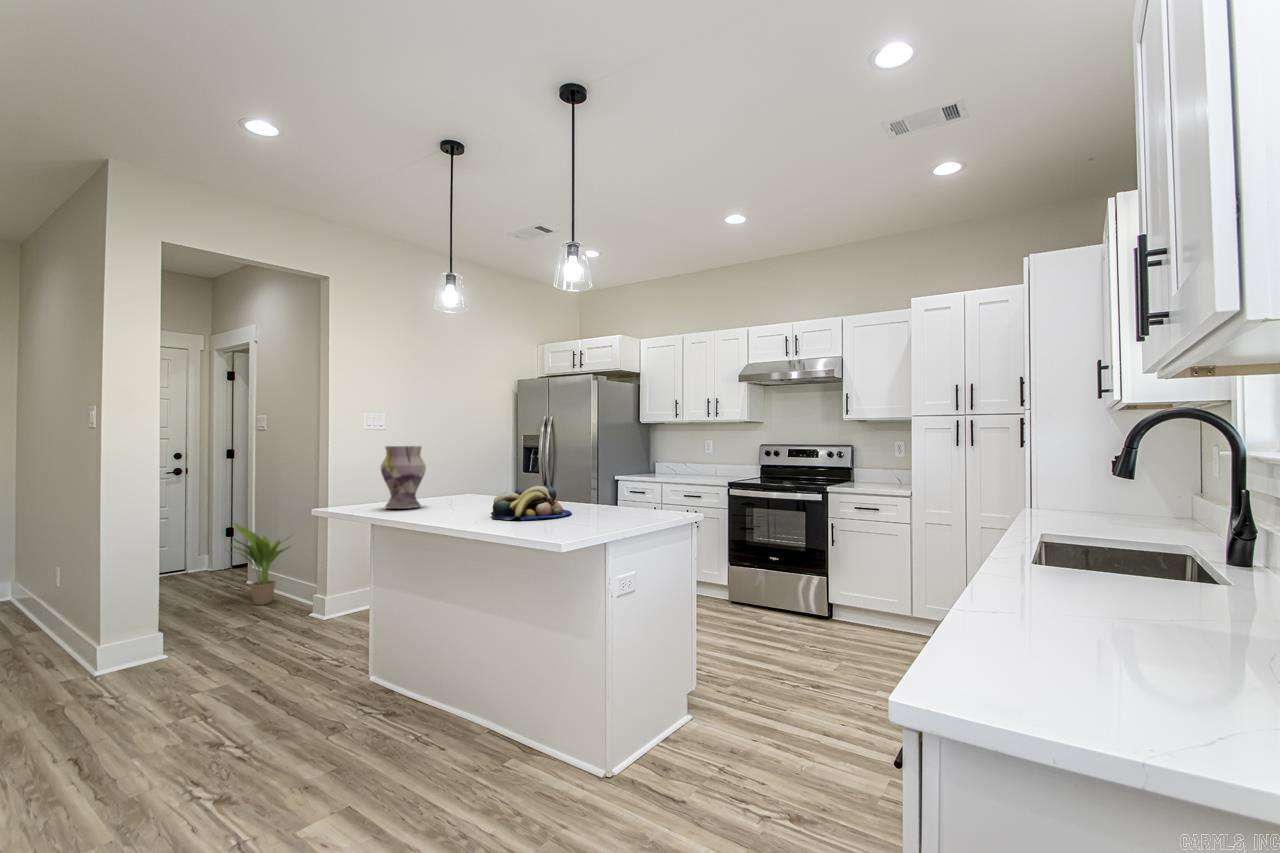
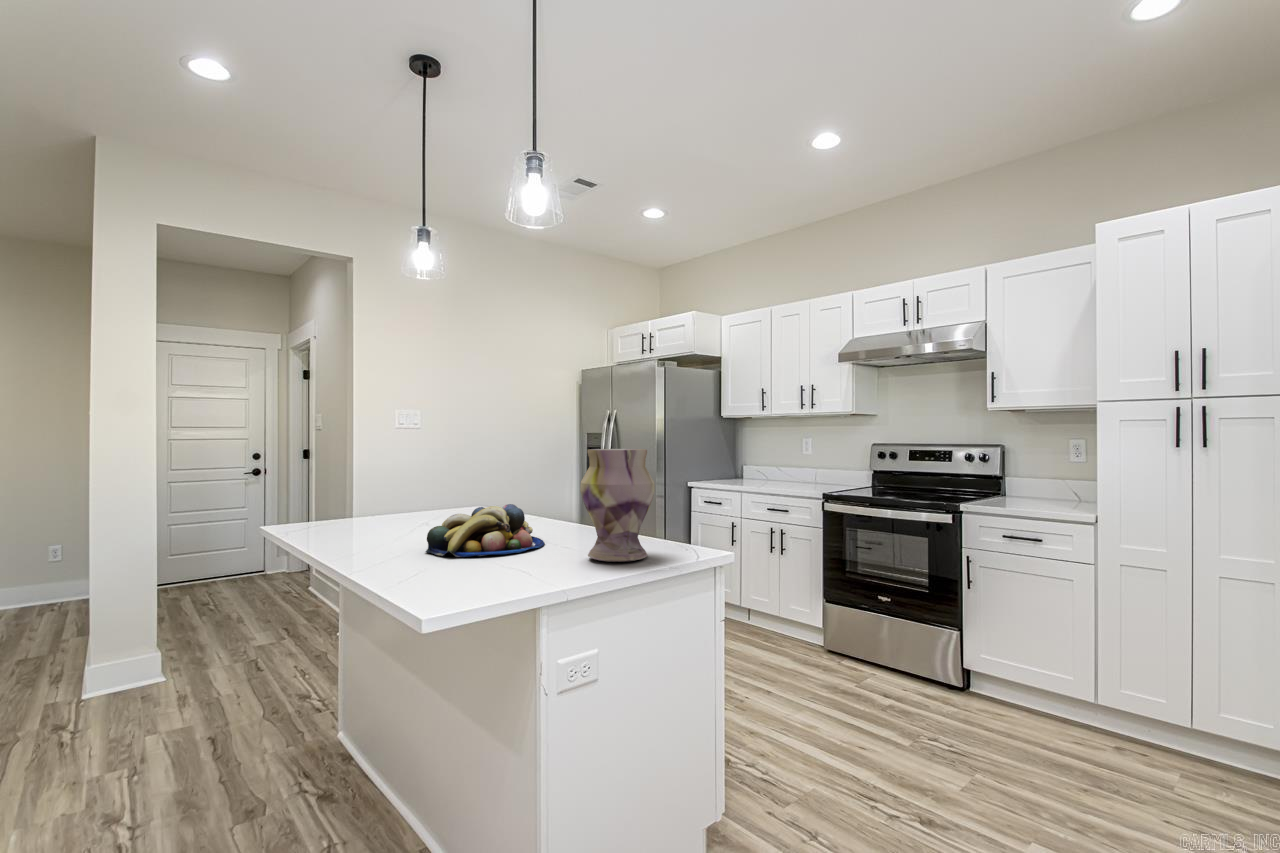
vase: present [381,446,426,509] -> present [580,449,655,562]
potted plant: present [231,522,290,605] -> none [261,527,335,617]

